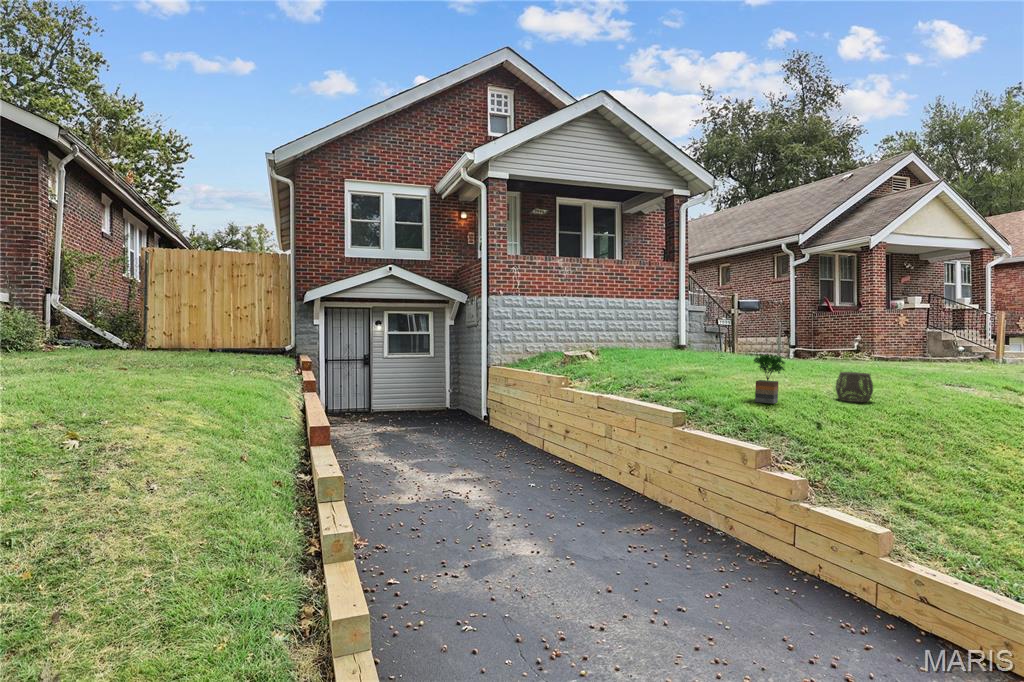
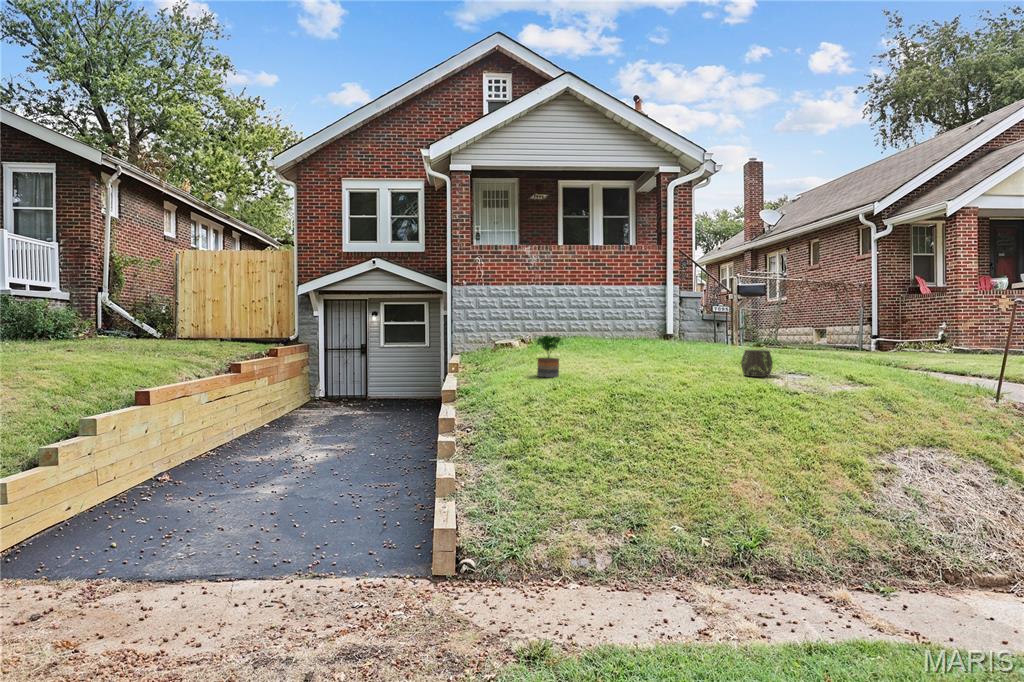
woven basket: present [836,372,873,402] -> present [741,350,773,377]

